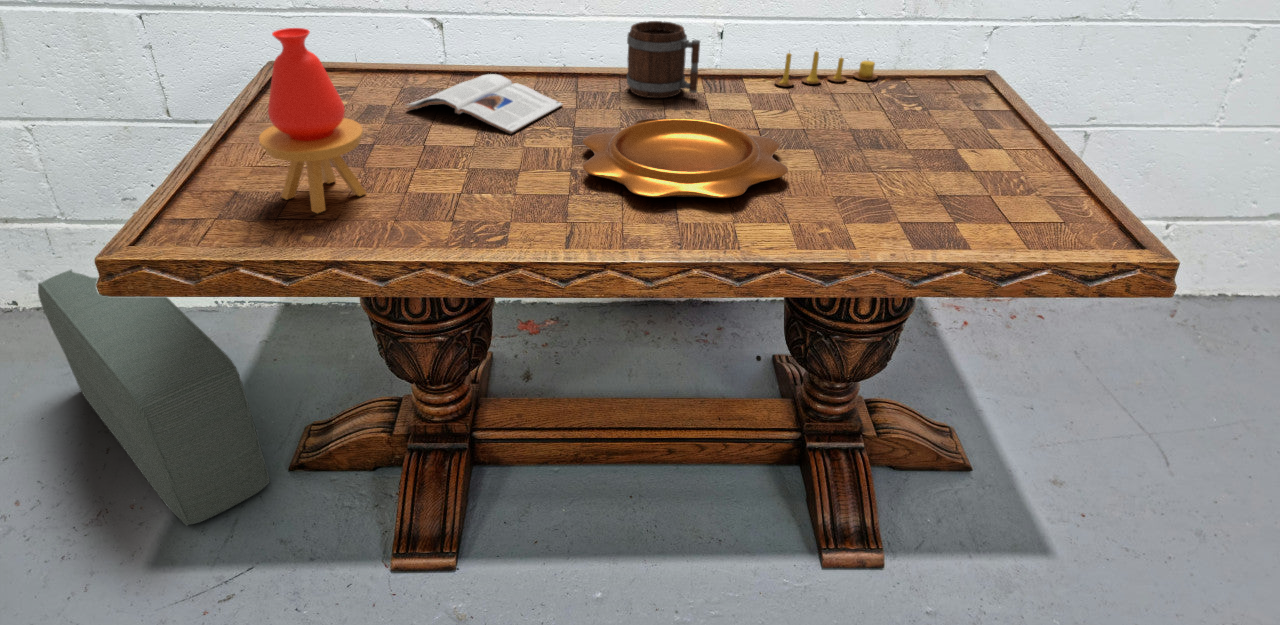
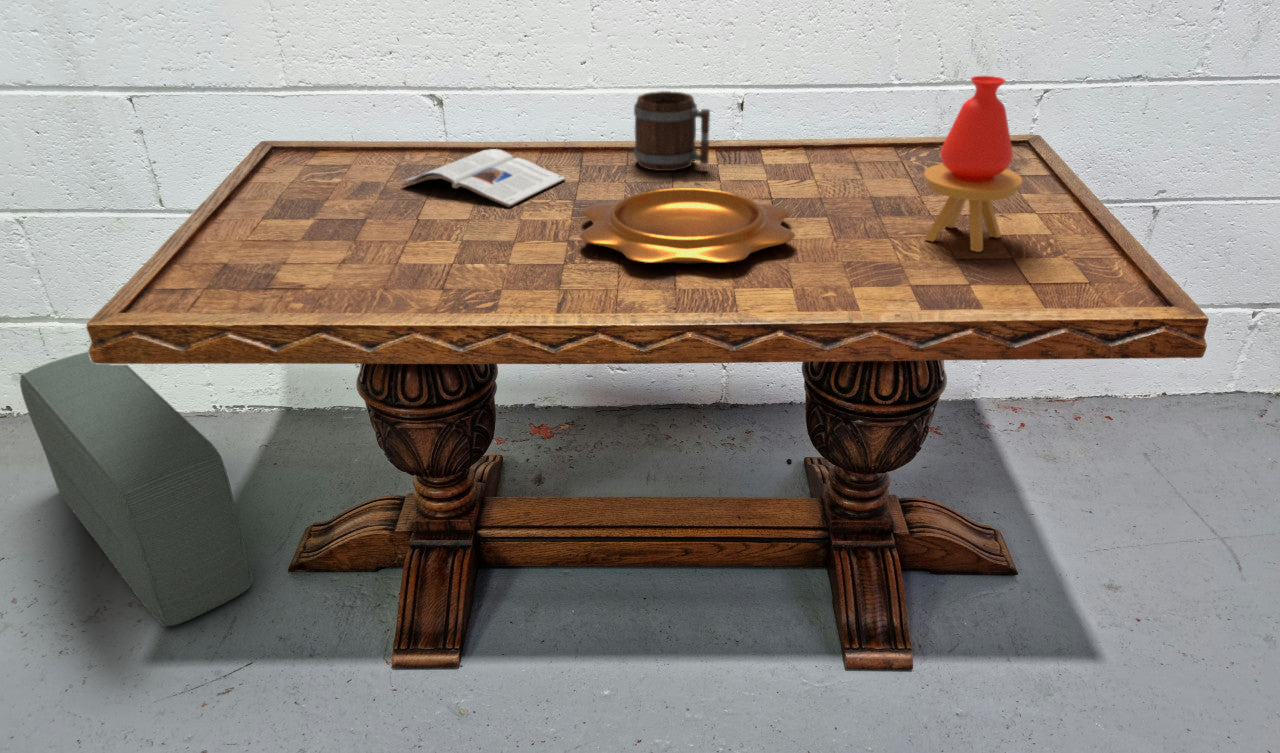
vase: present [259,28,366,213] -> present [924,76,1023,252]
candle: present [775,51,877,86] -> none [793,116,907,157]

